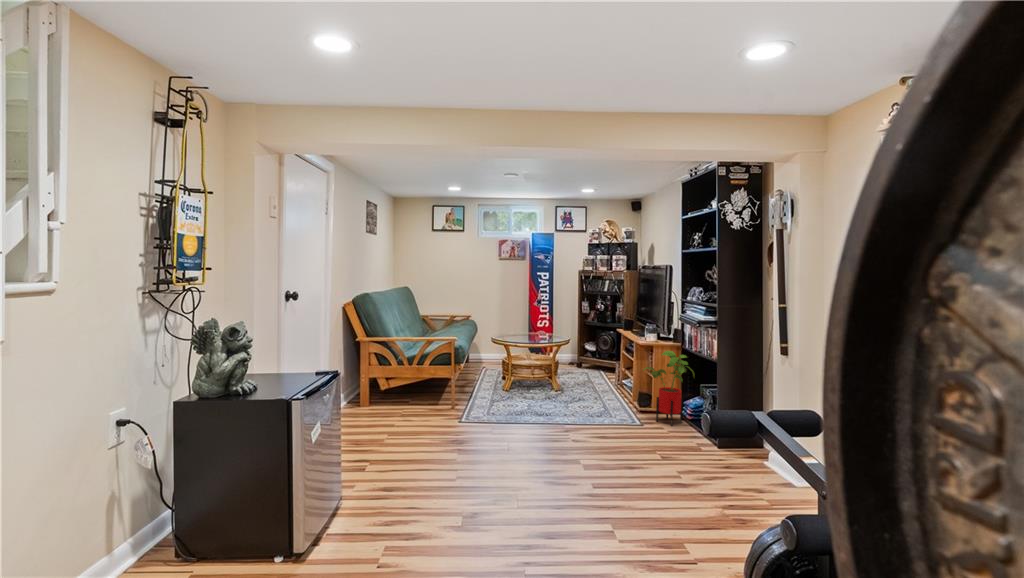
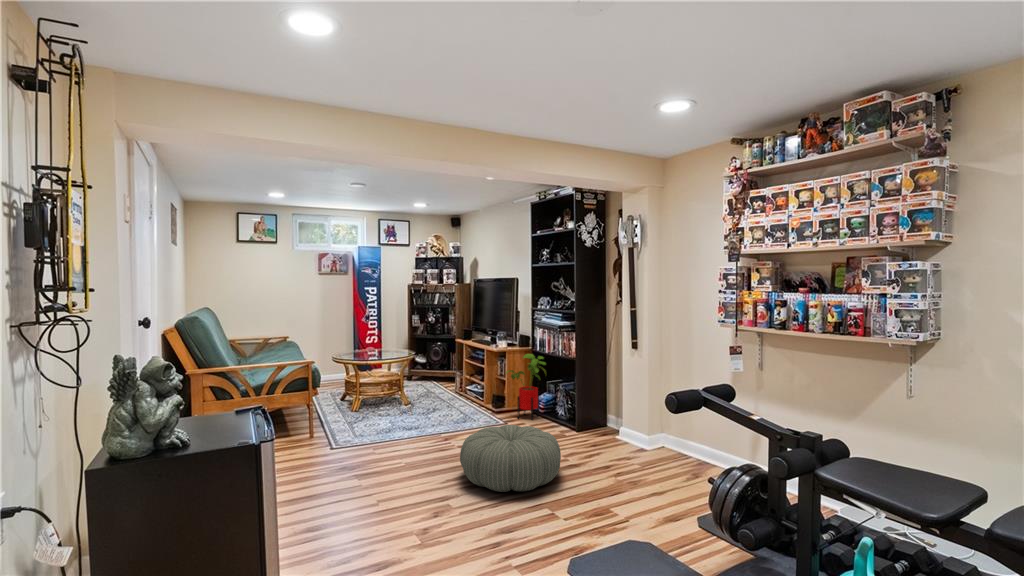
pouf: none [544,424,657,500] -> present [460,425,561,492]

